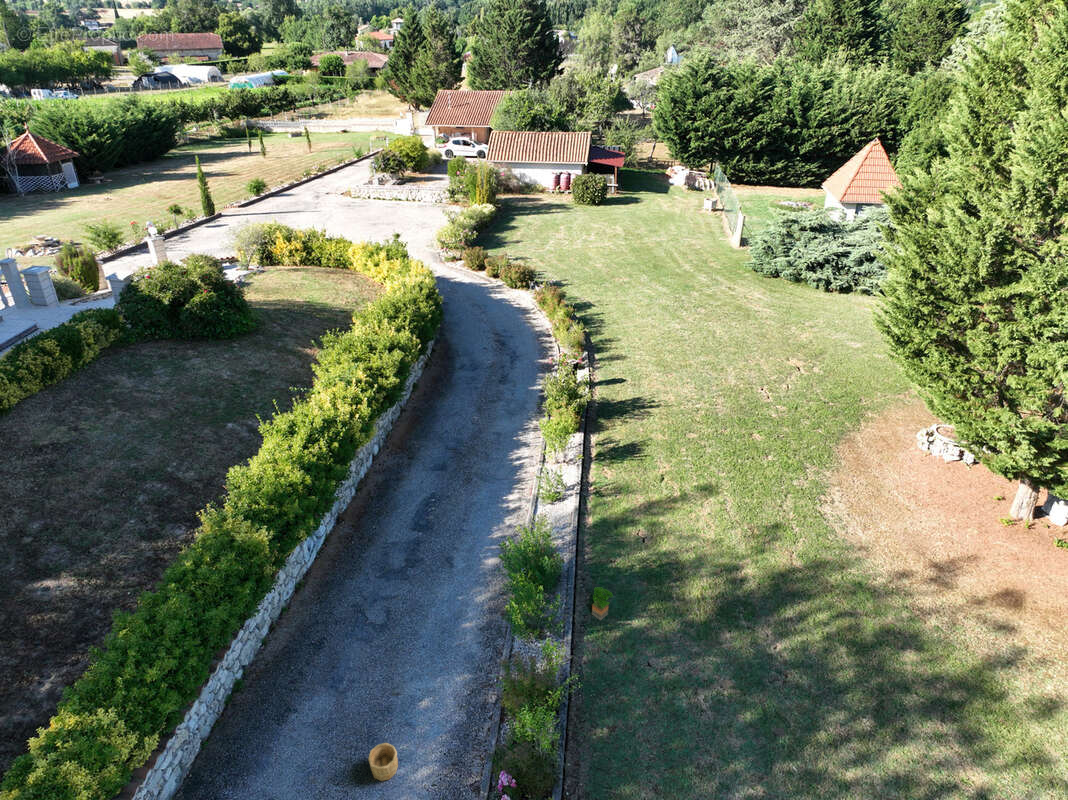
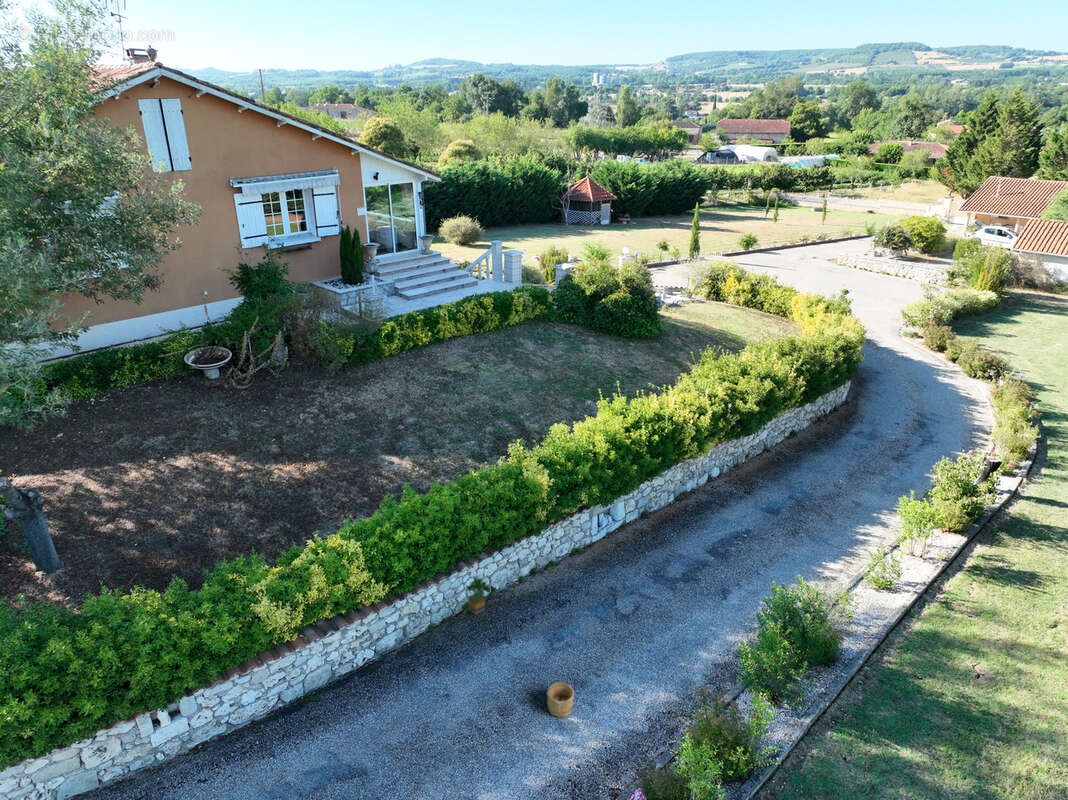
potted tree: present [592,587,613,620] -> present [466,579,491,615]

